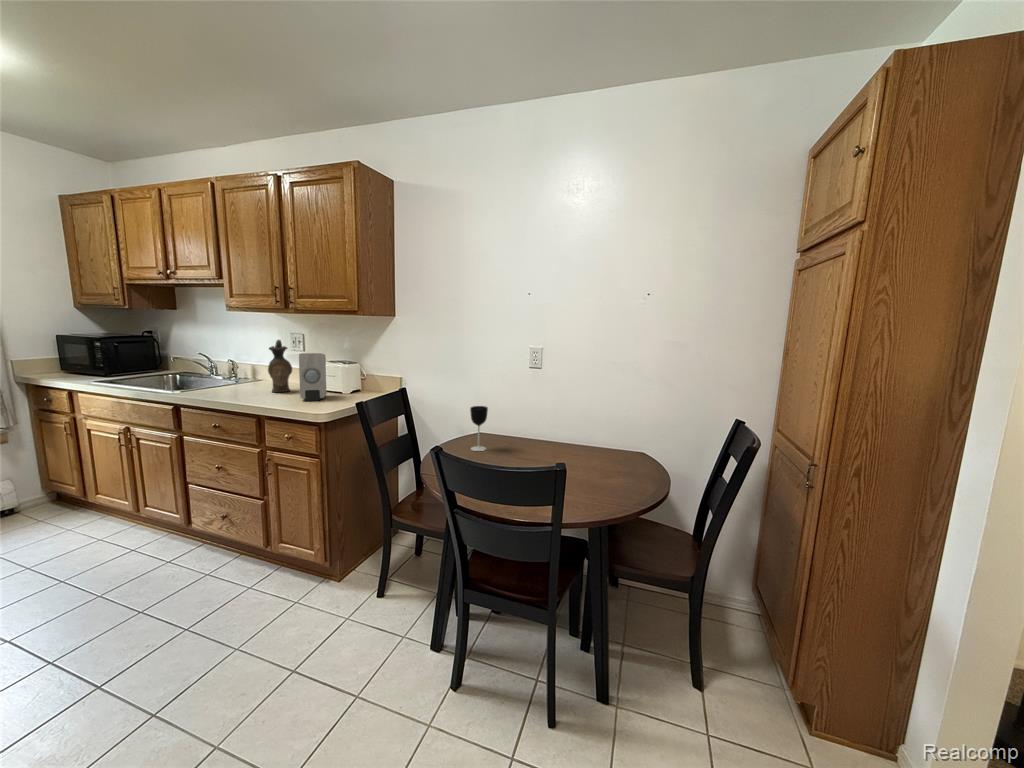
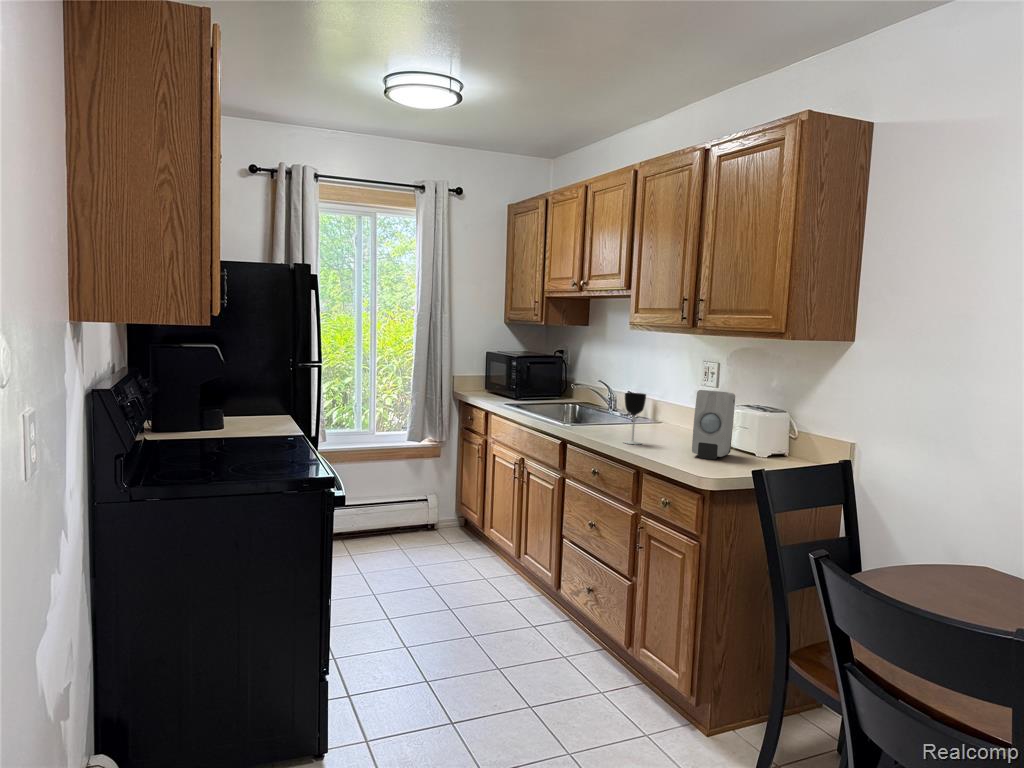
ceramic pitcher: present [268,340,292,392] -> none [662,369,692,441]
wine glass: present [470,406,488,451] -> present [624,393,646,444]

